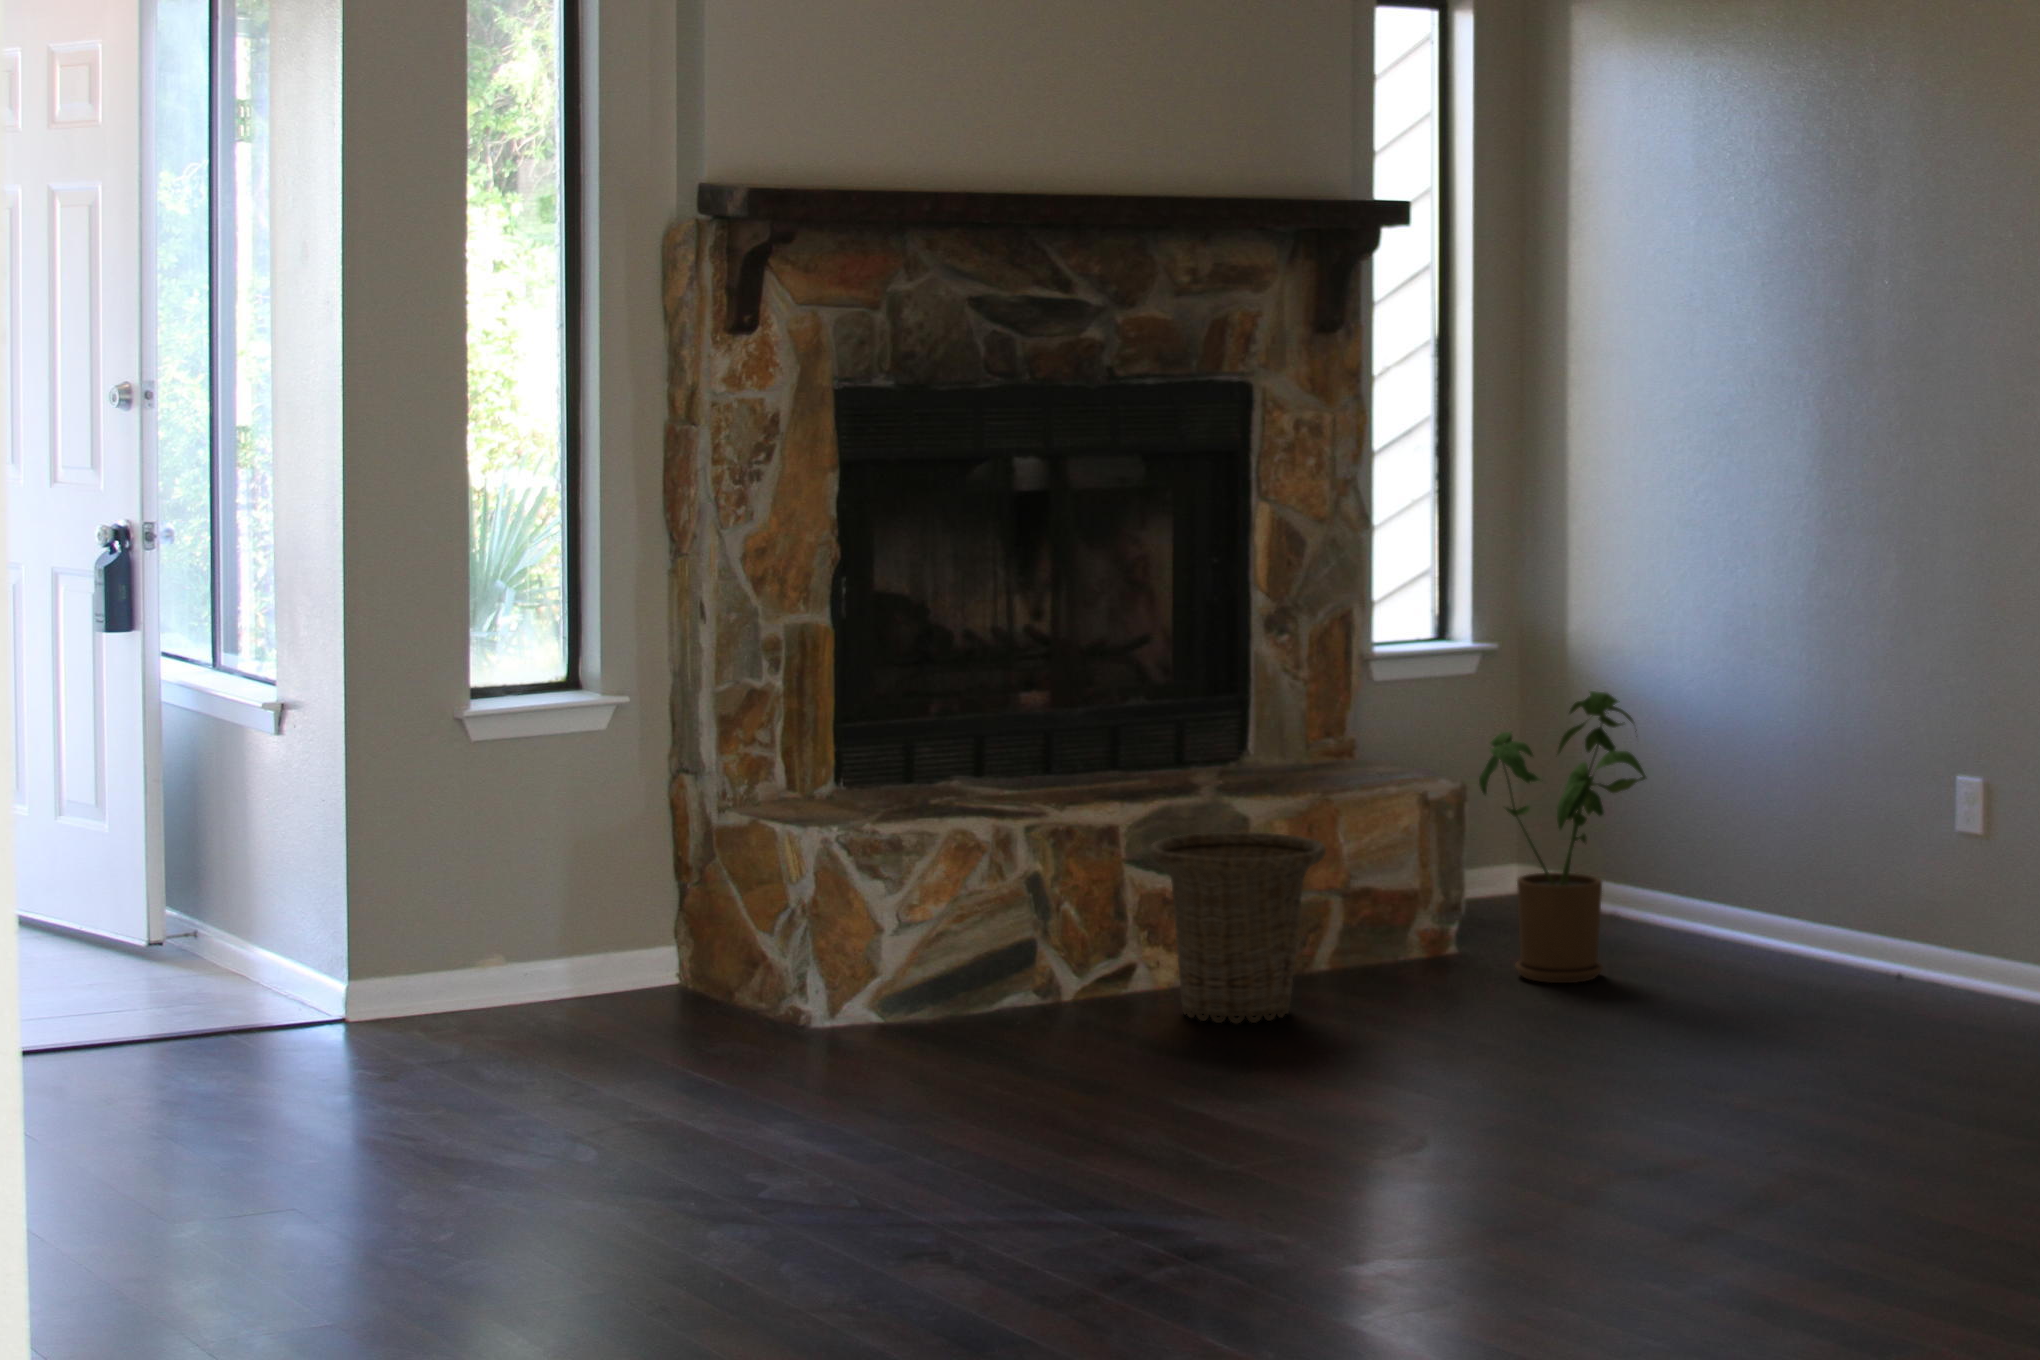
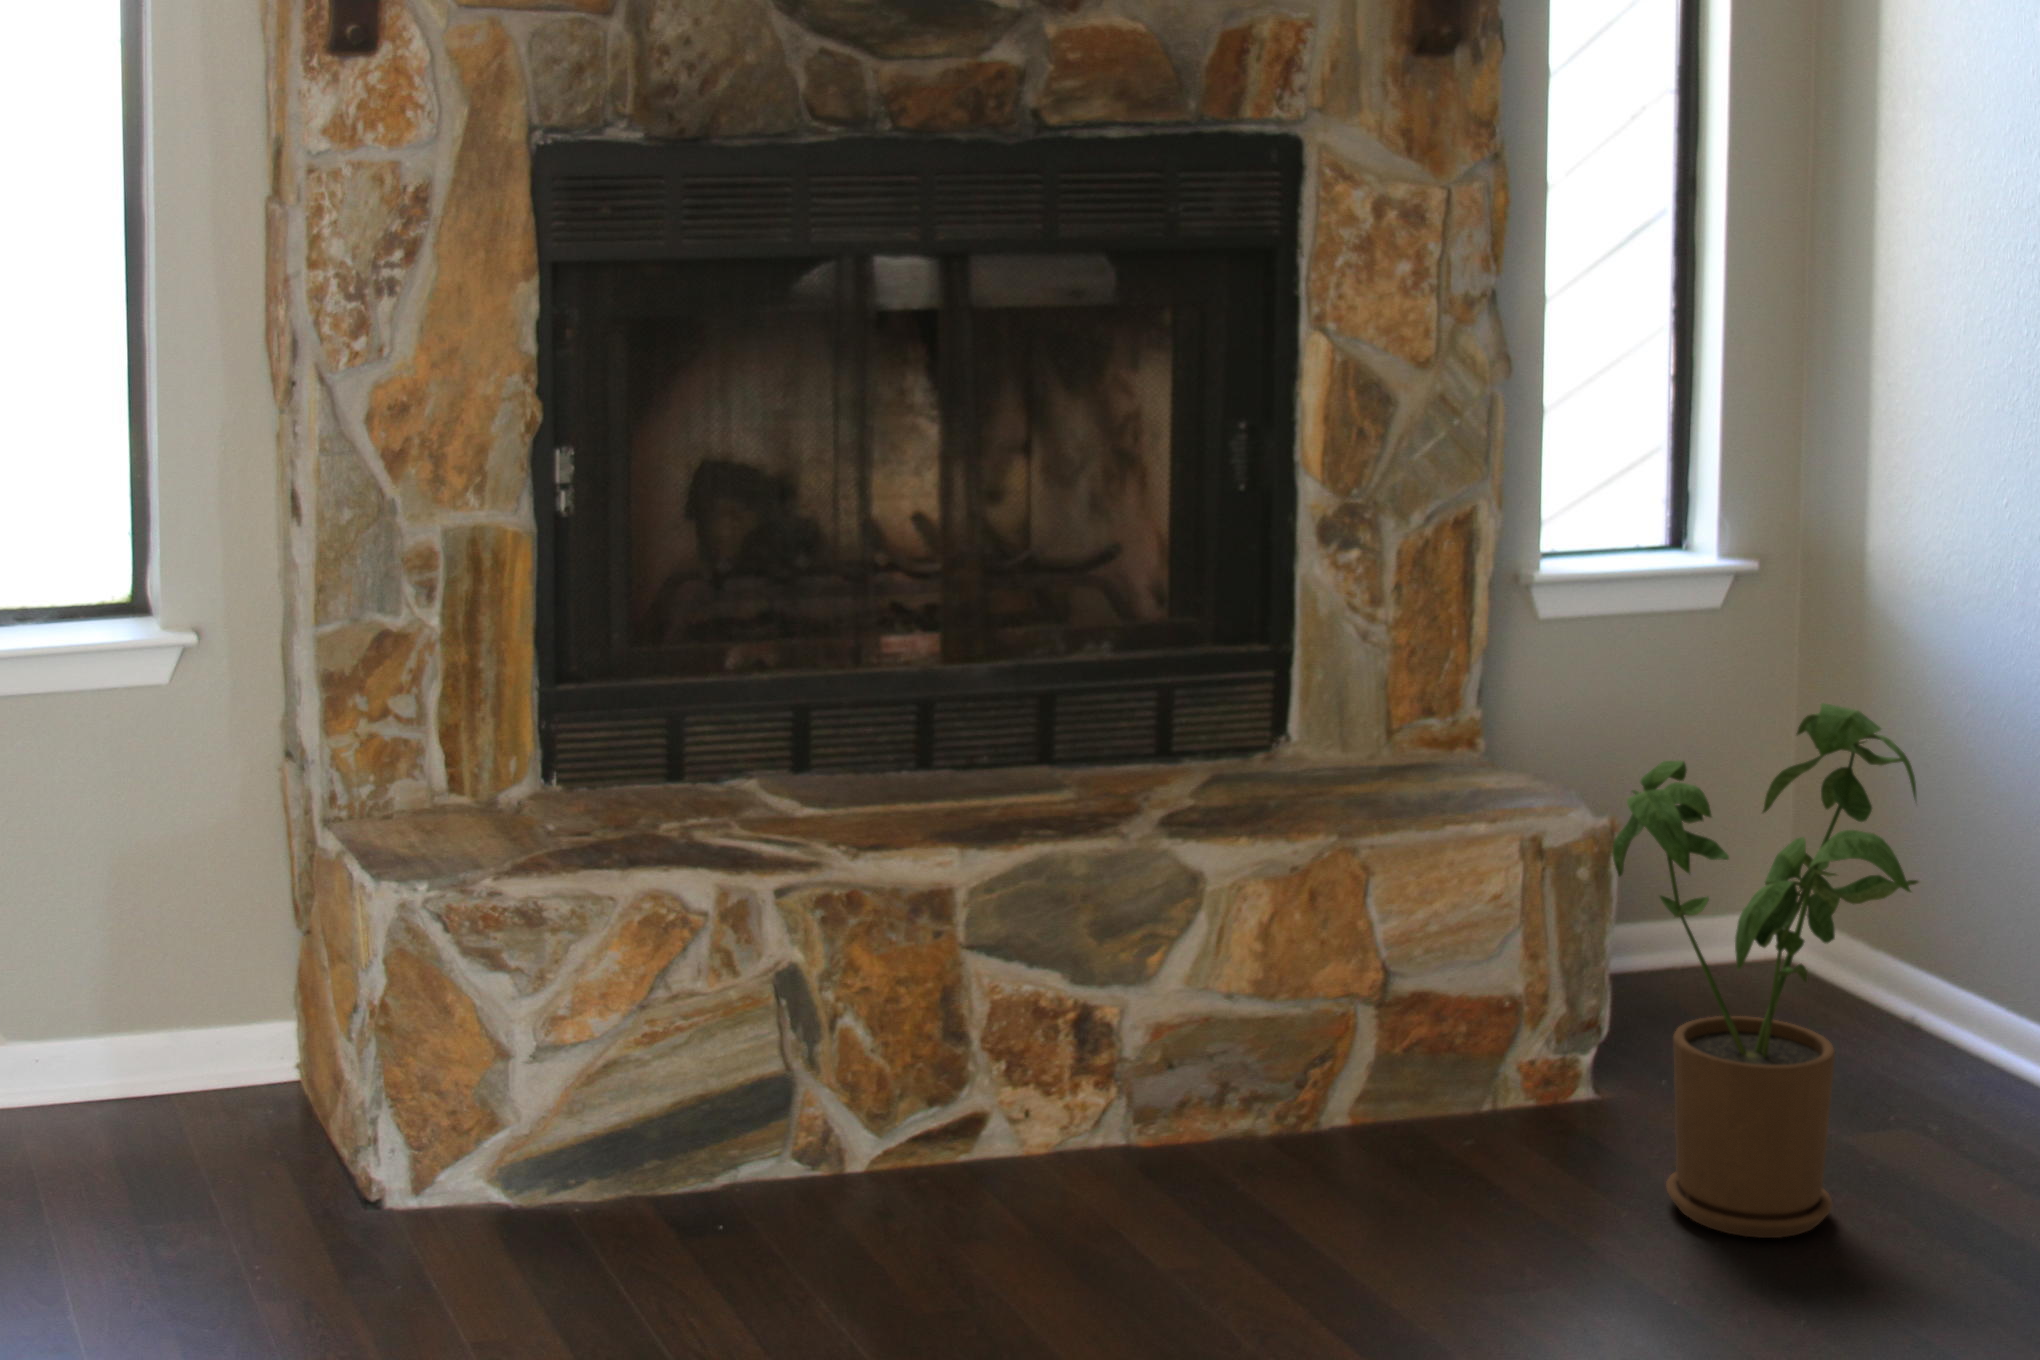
basket: present [1150,832,1326,1023] -> none [950,917,1265,1289]

